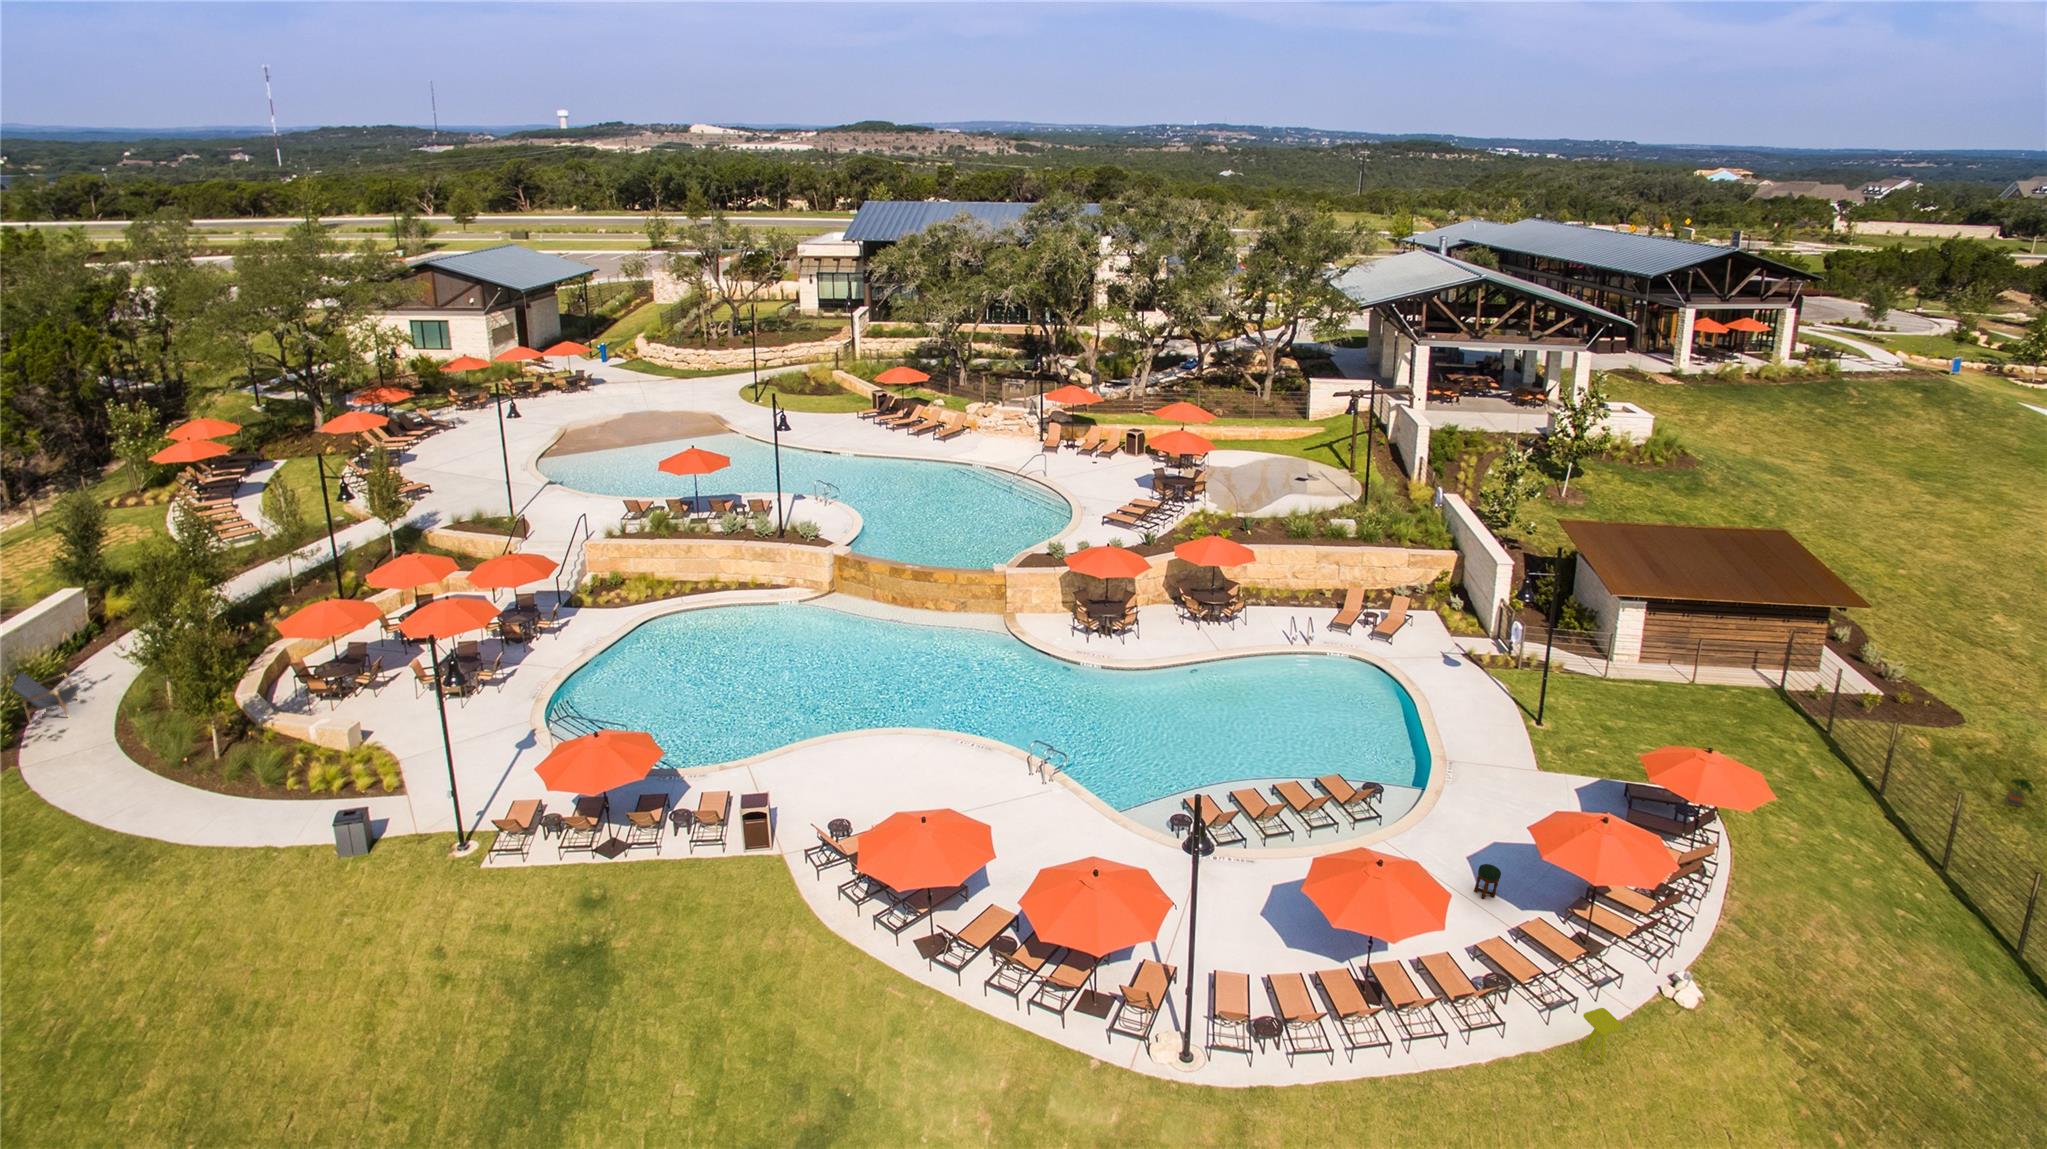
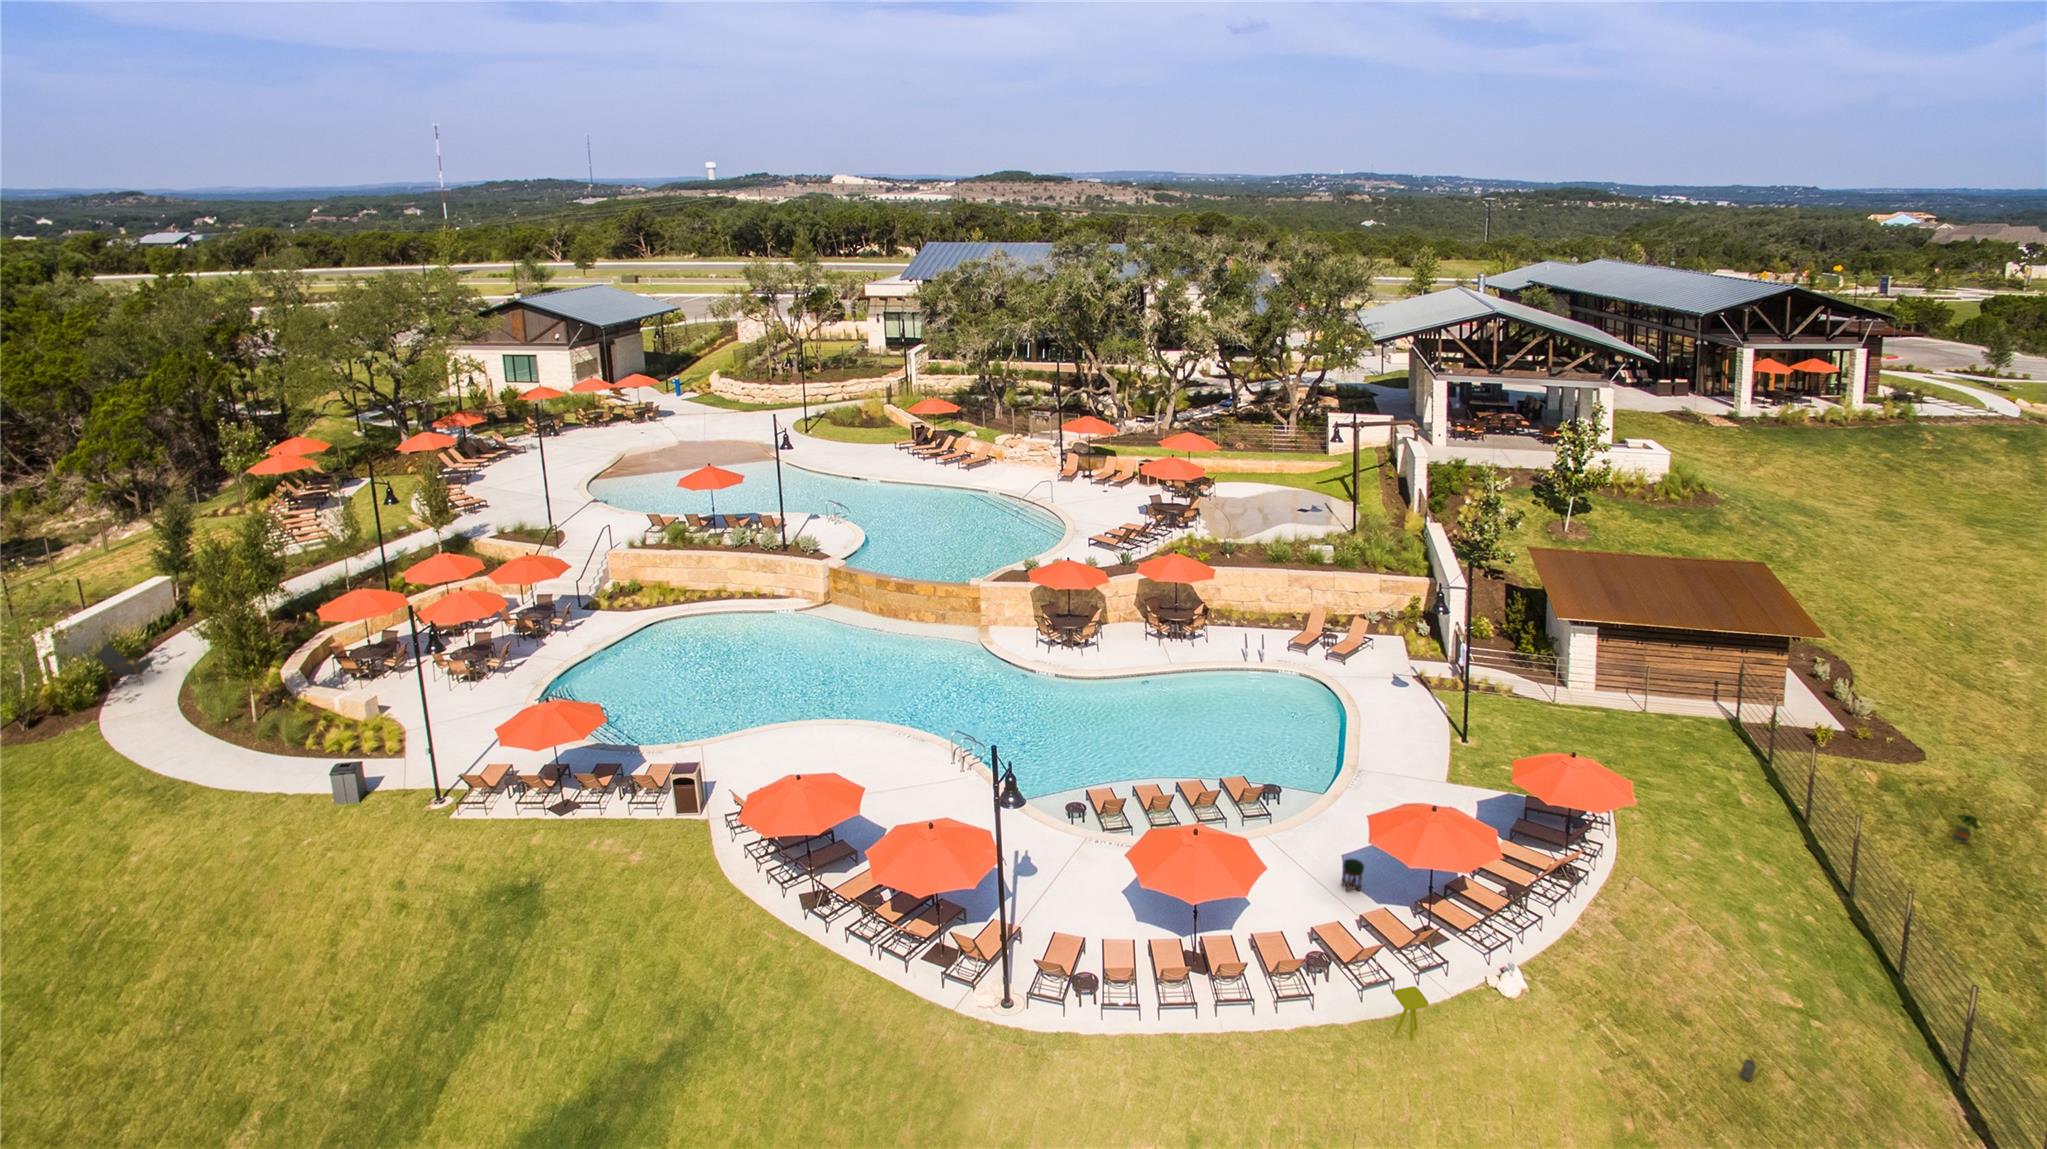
watering can: none [1917,1051,1947,1082] -> present [1740,1059,1756,1082]

